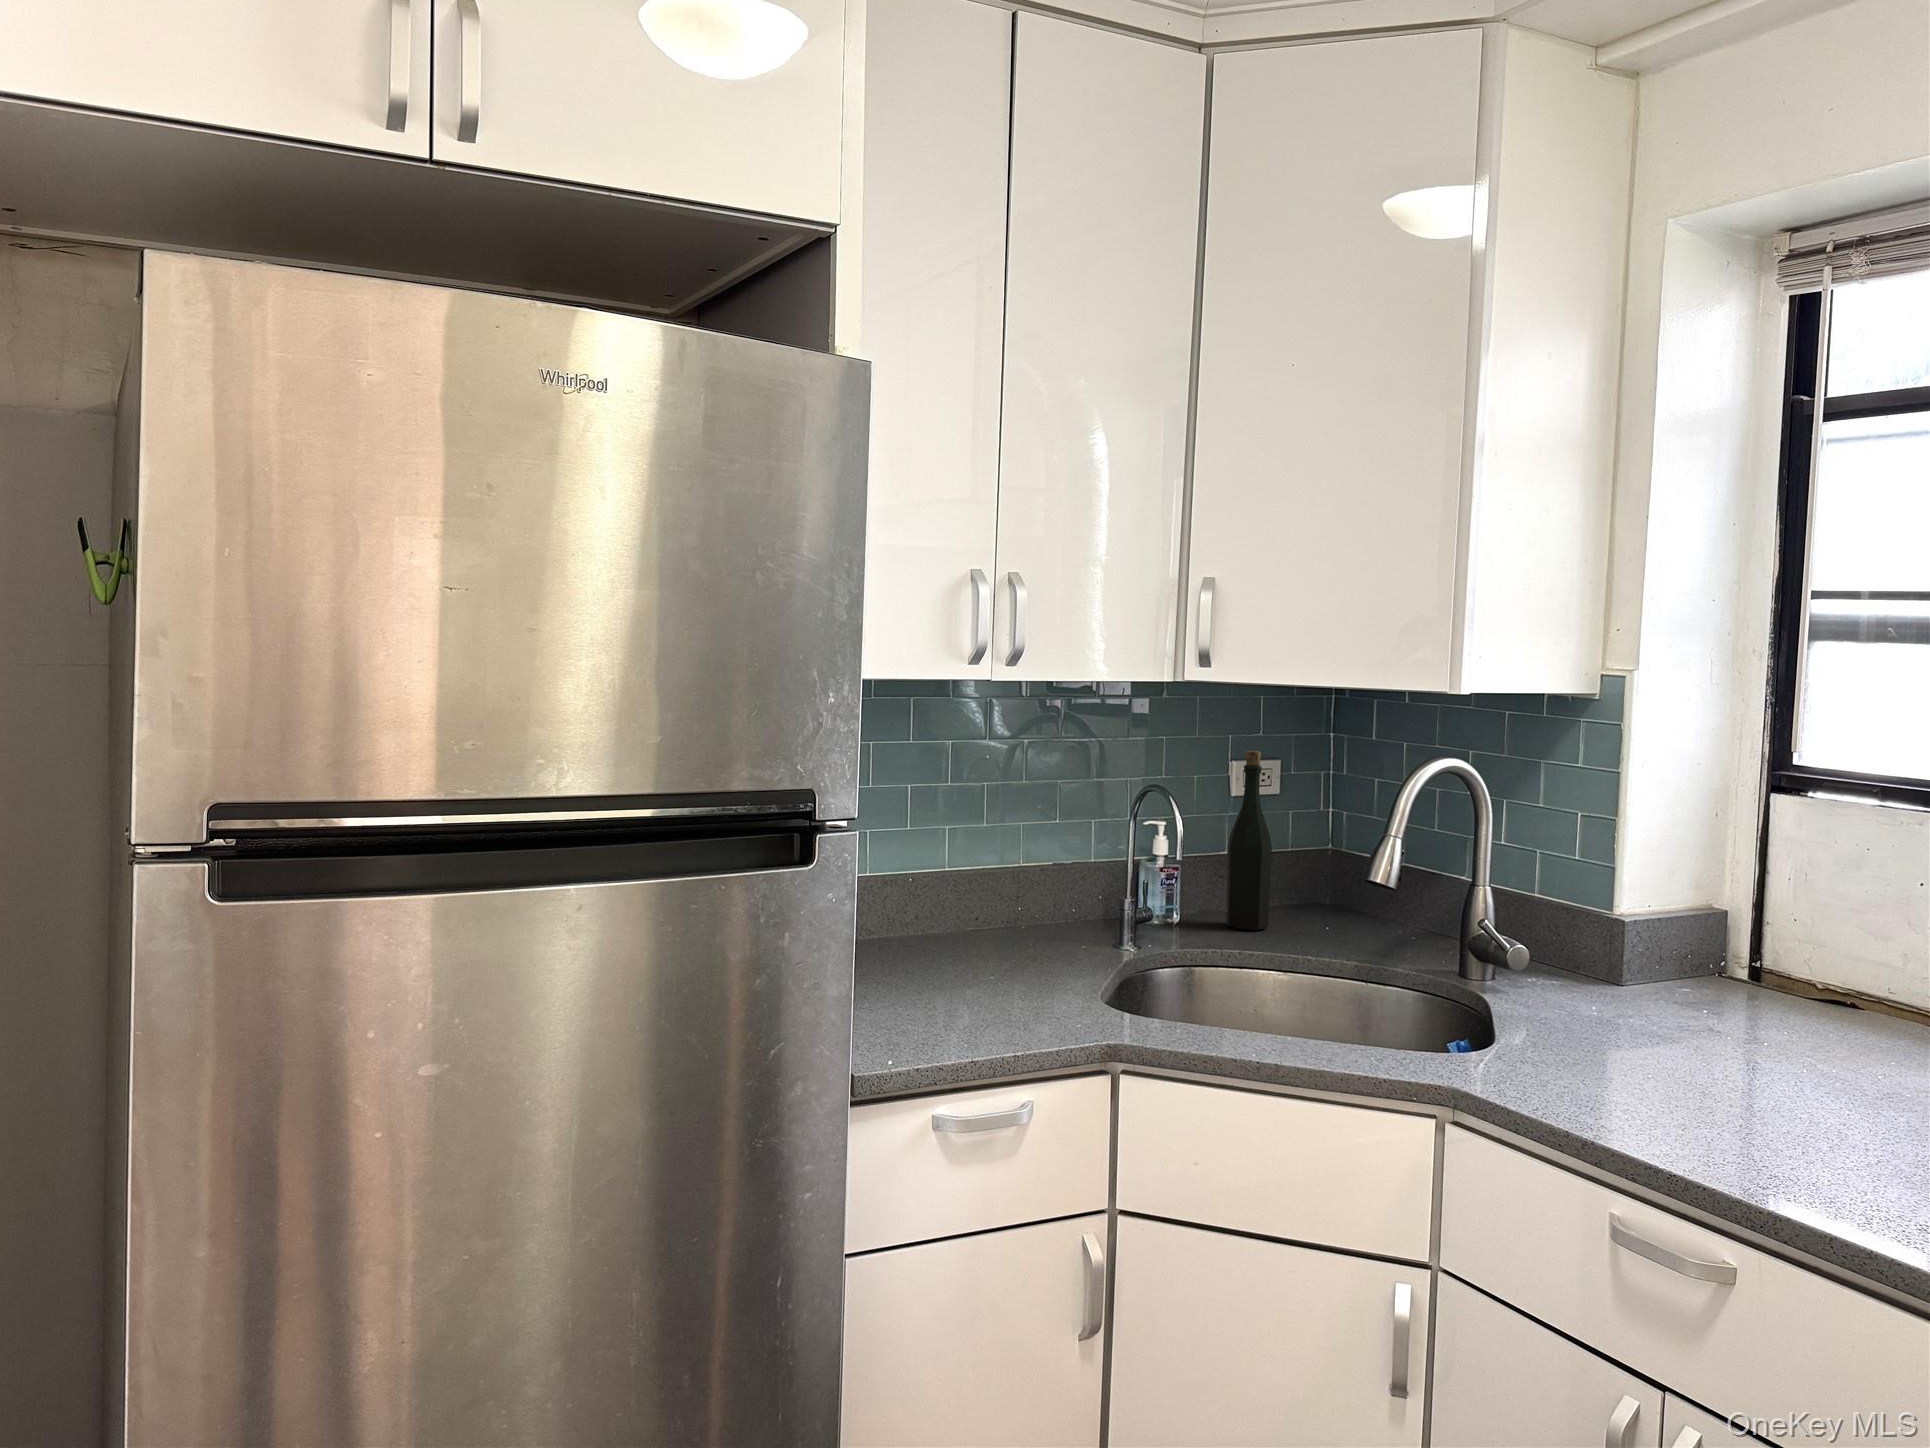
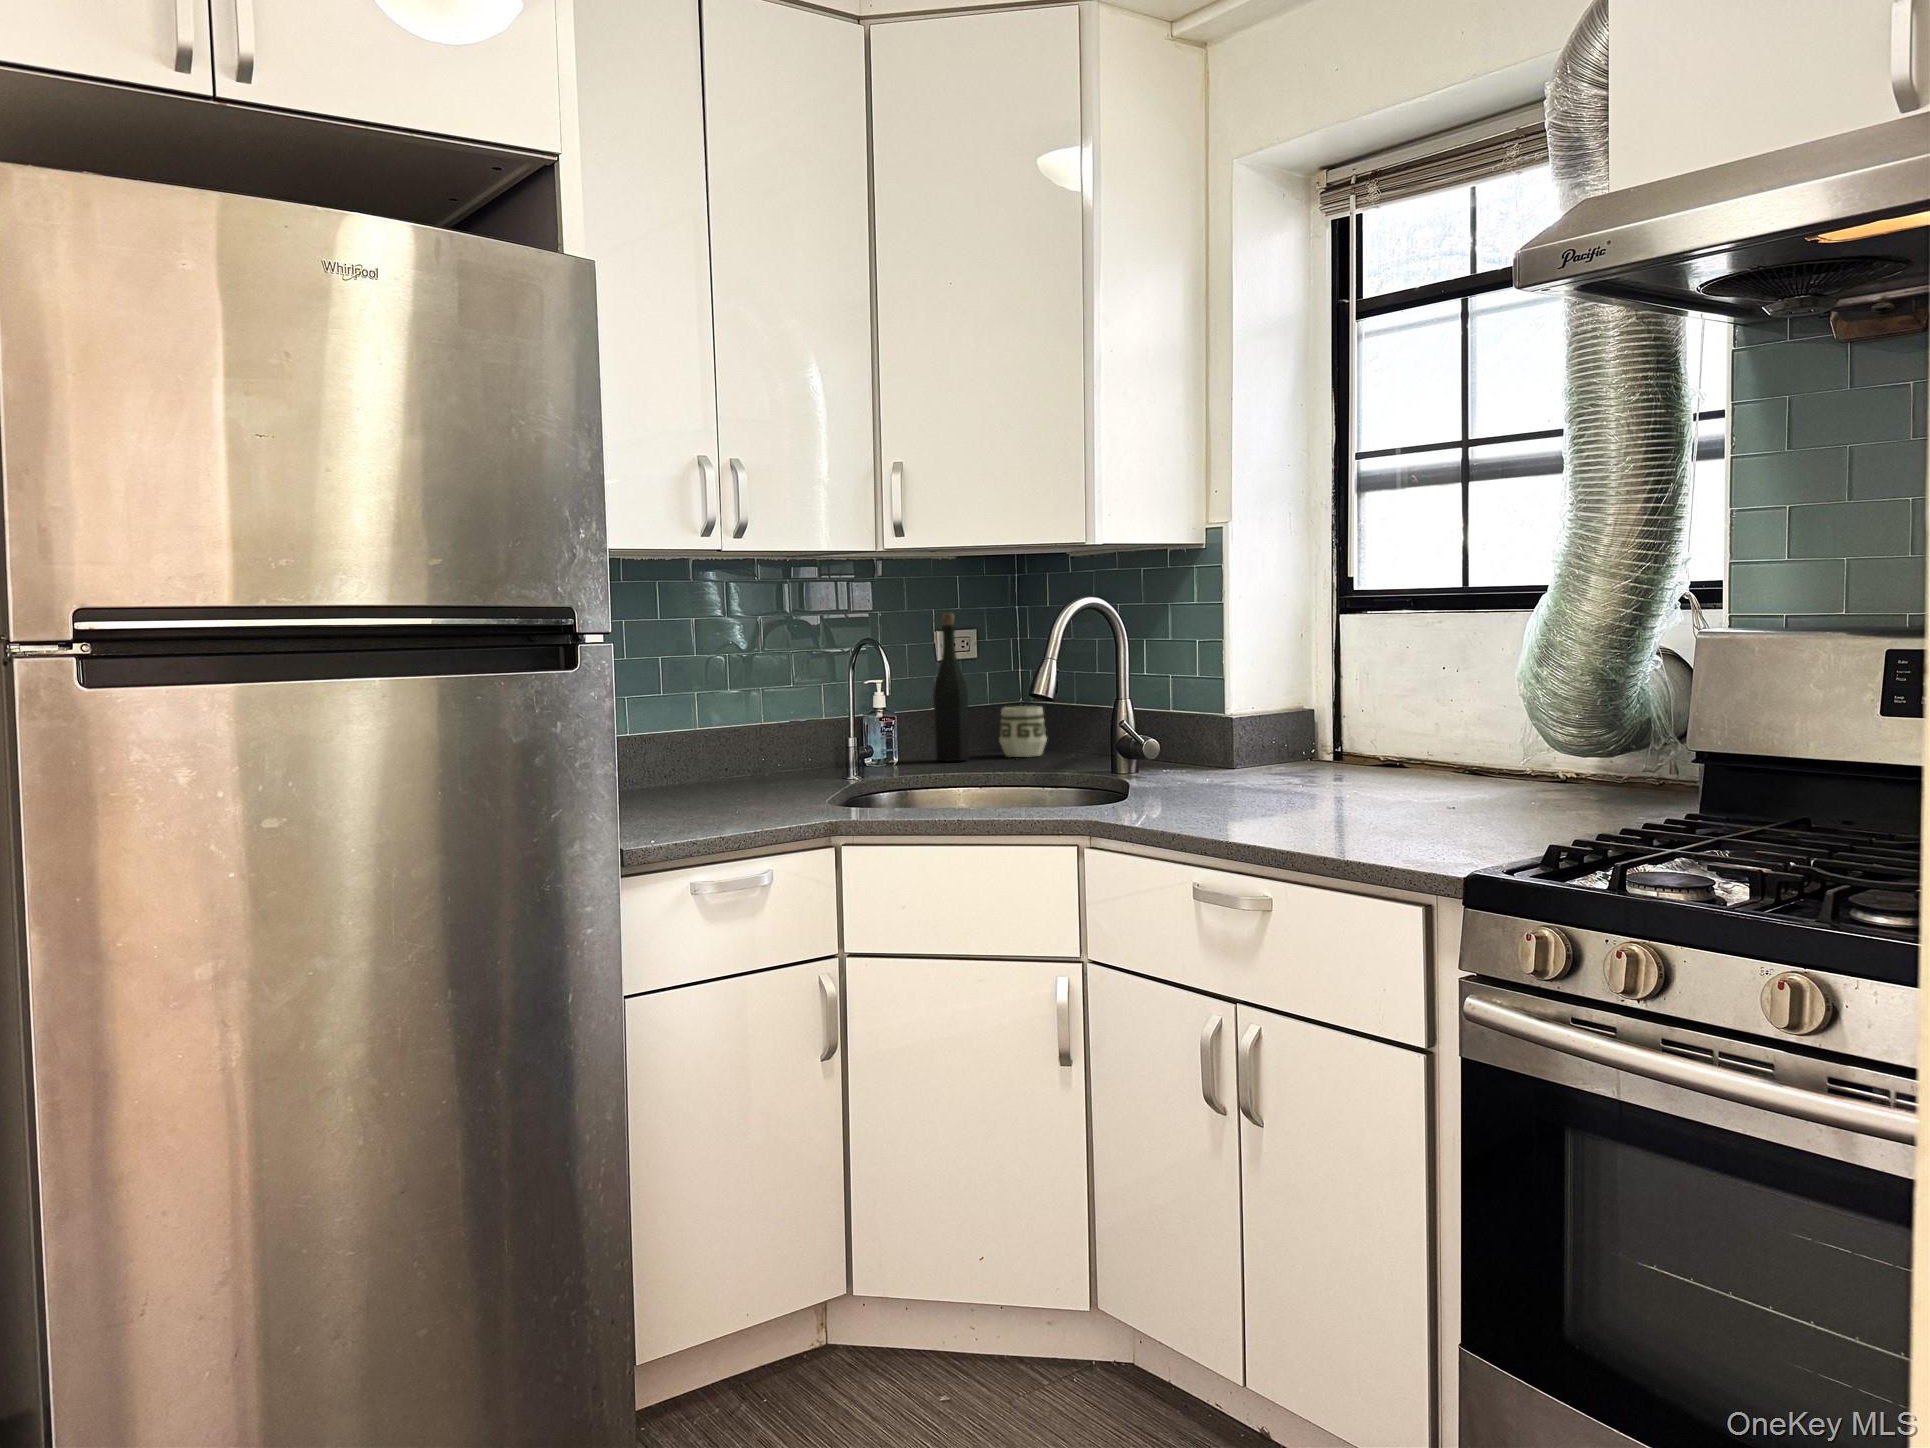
cup: none [1304,863,1364,928] -> present [999,706,1047,757]

